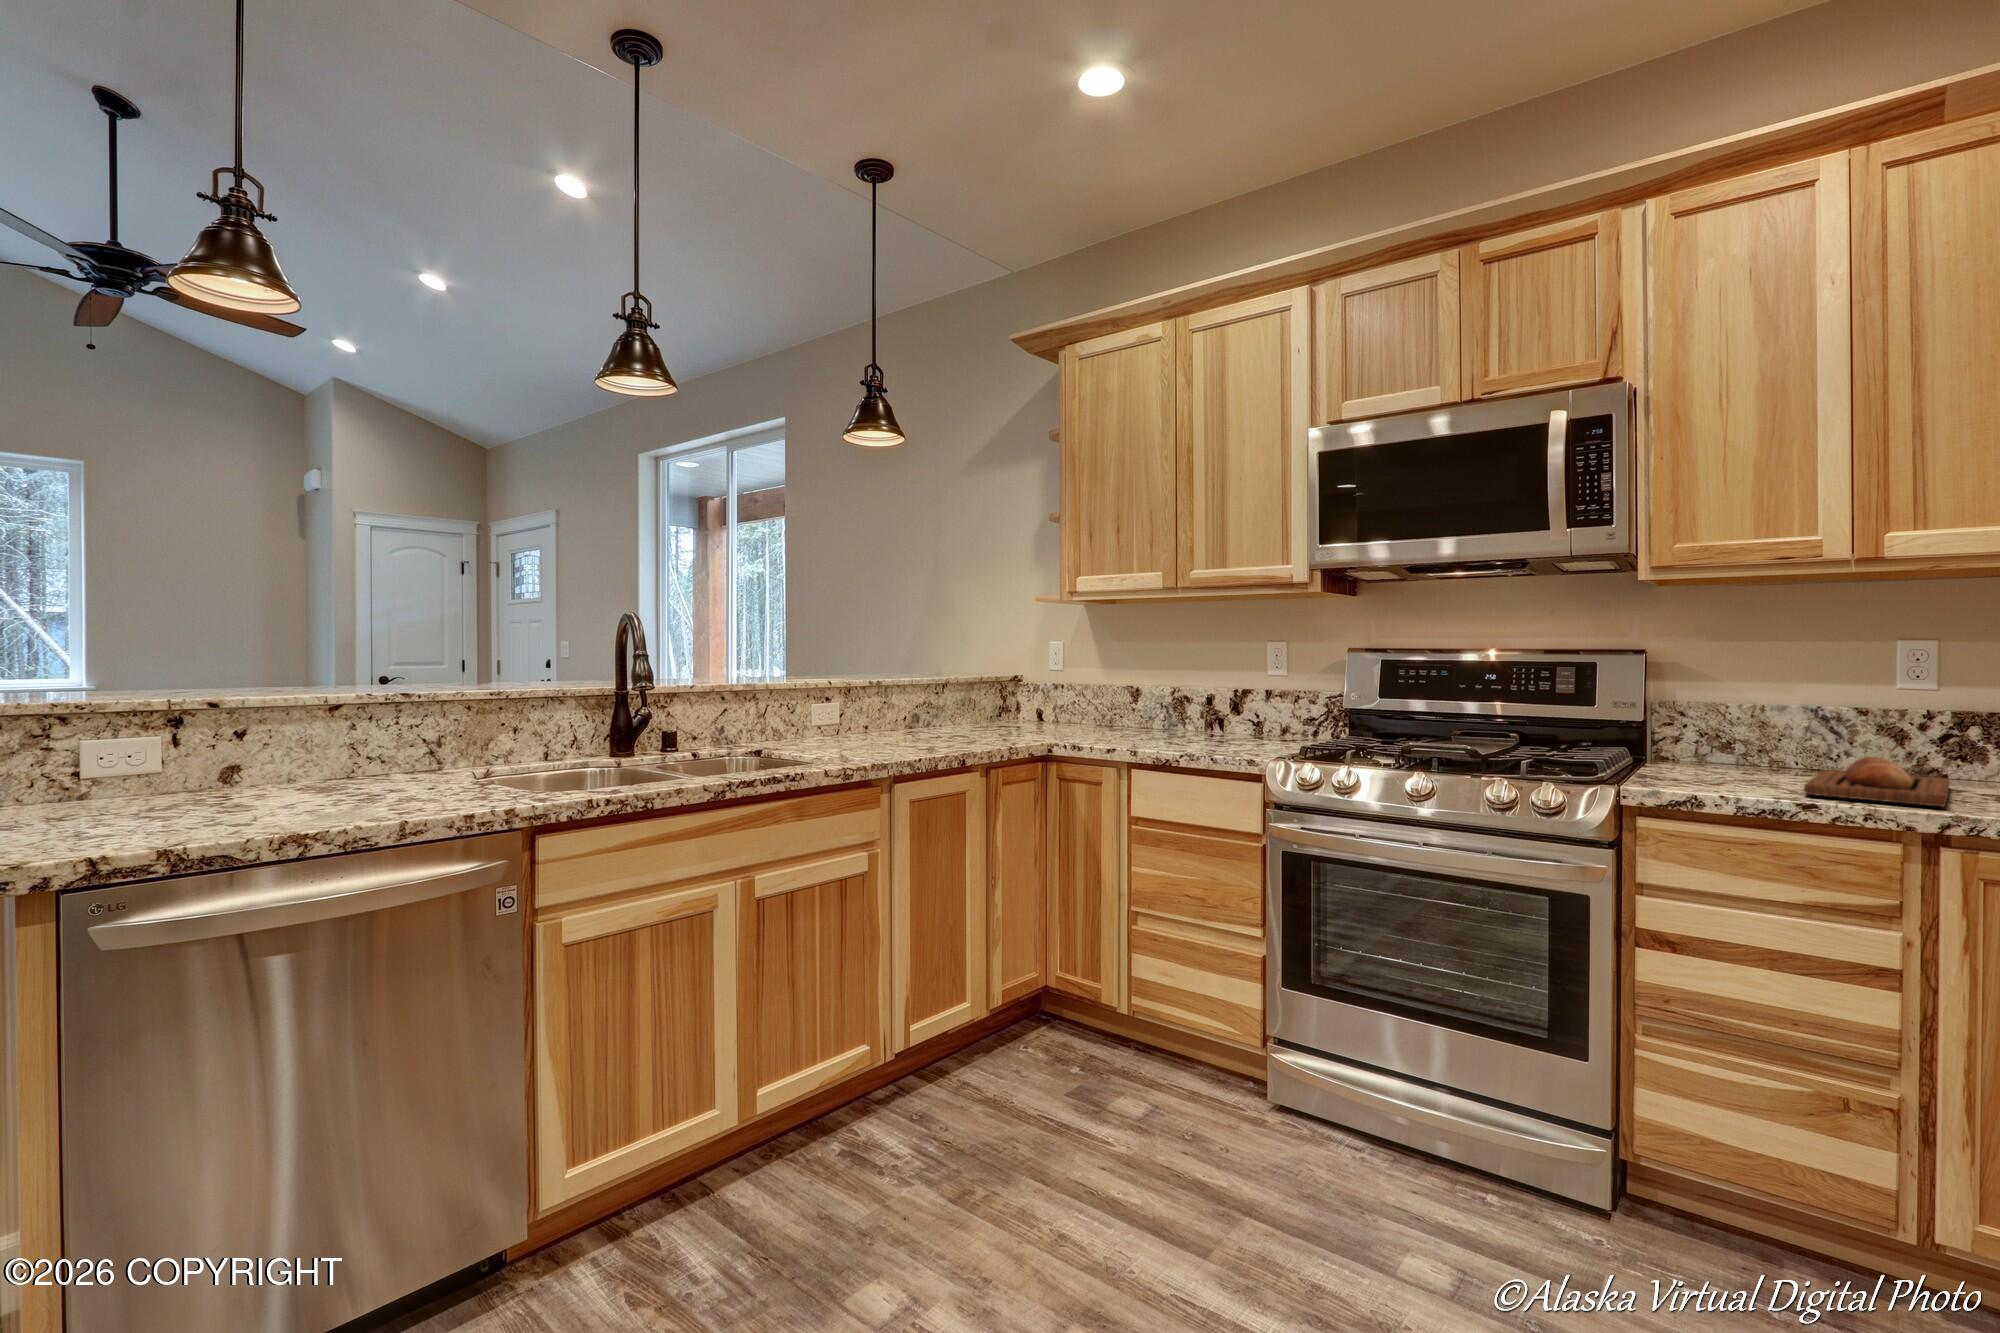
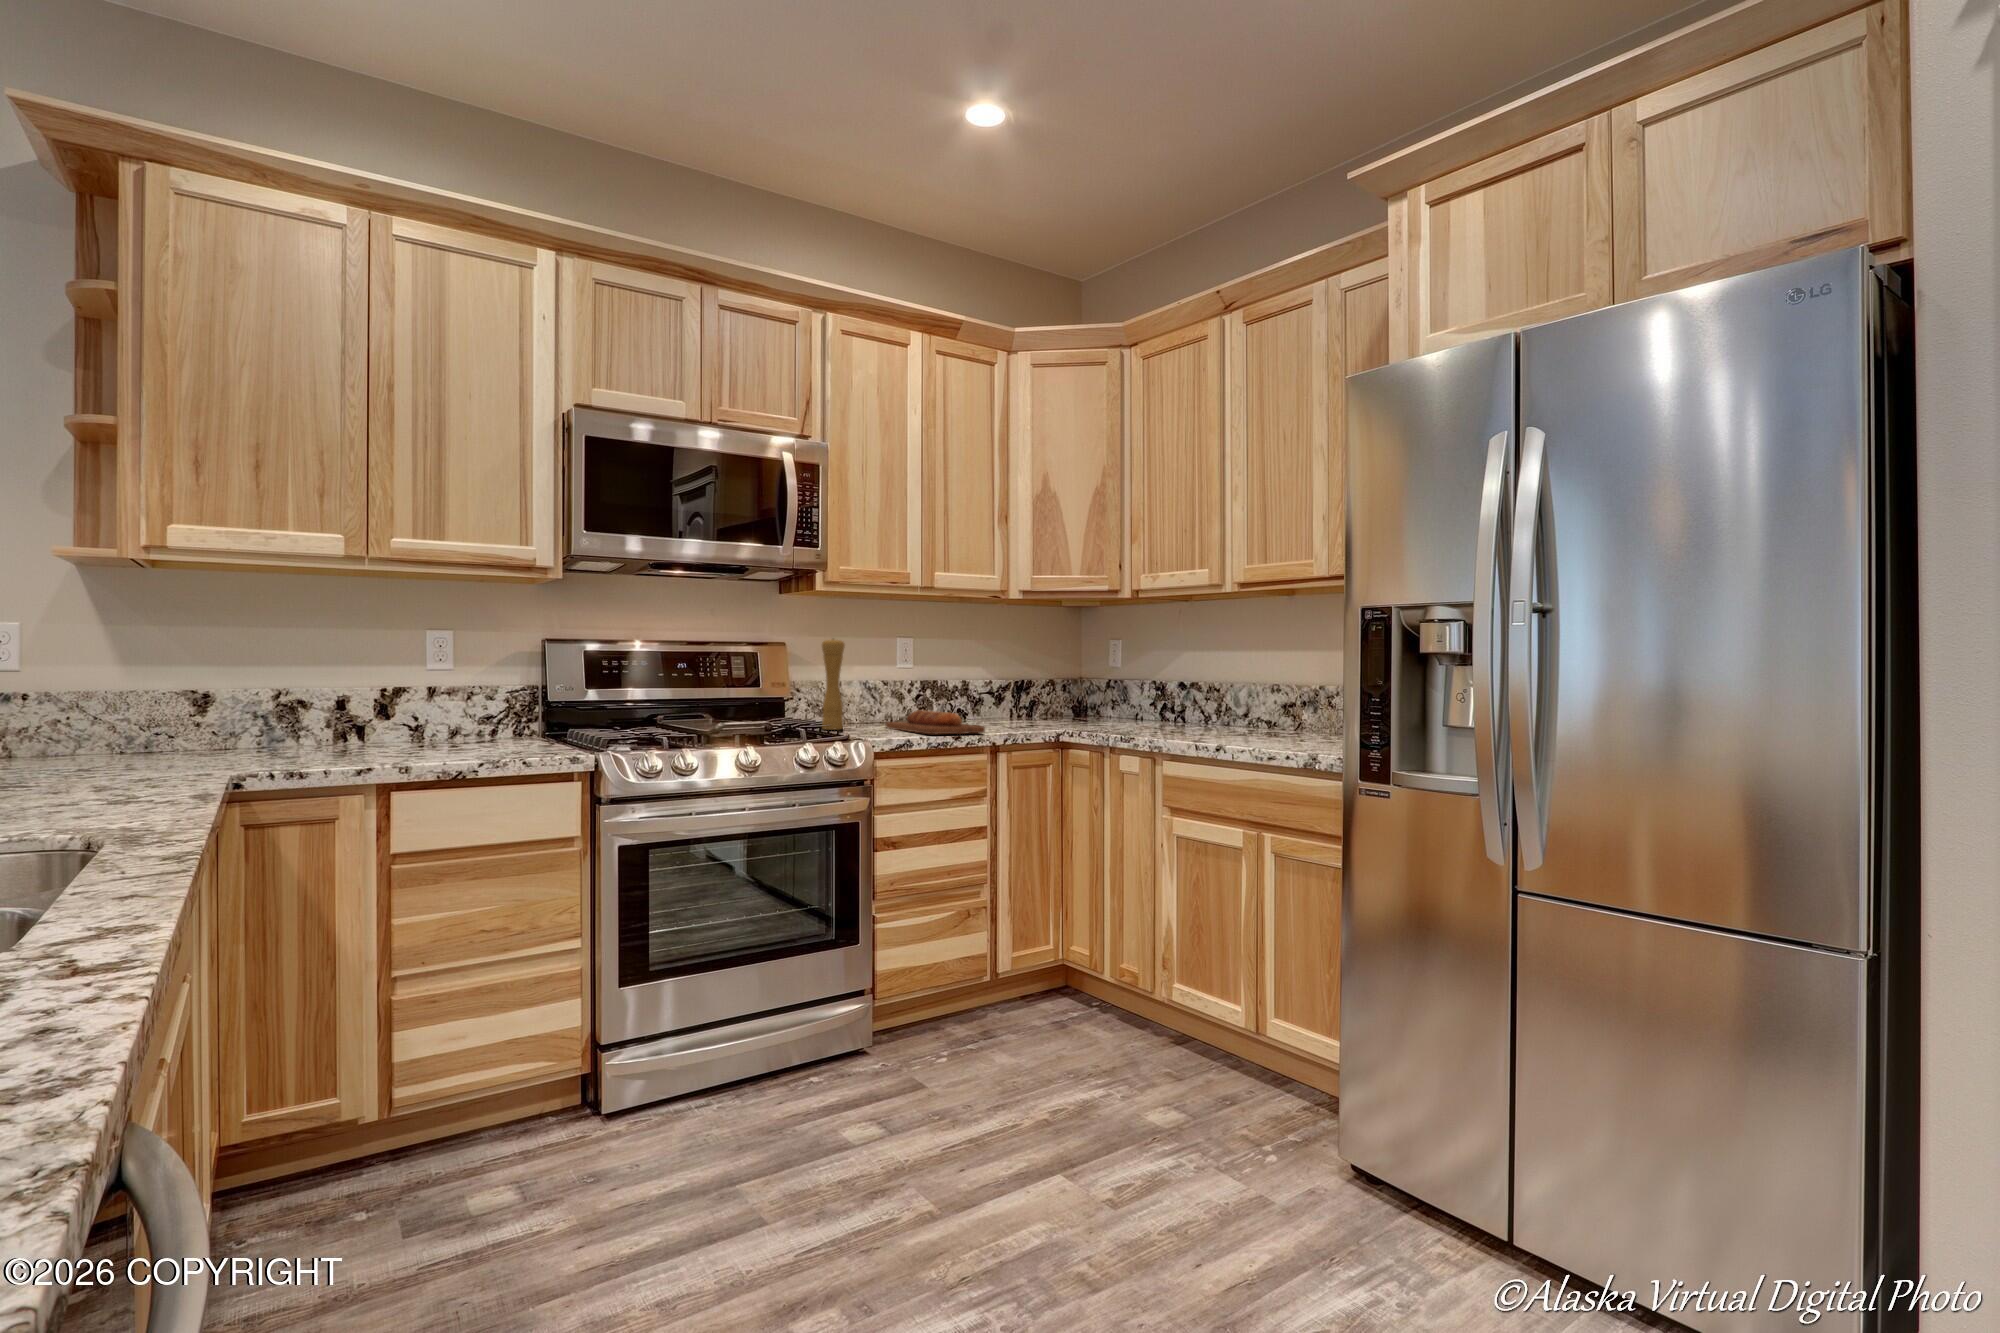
pepper mill: none [1688,645,1729,771] -> present [822,639,845,730]

